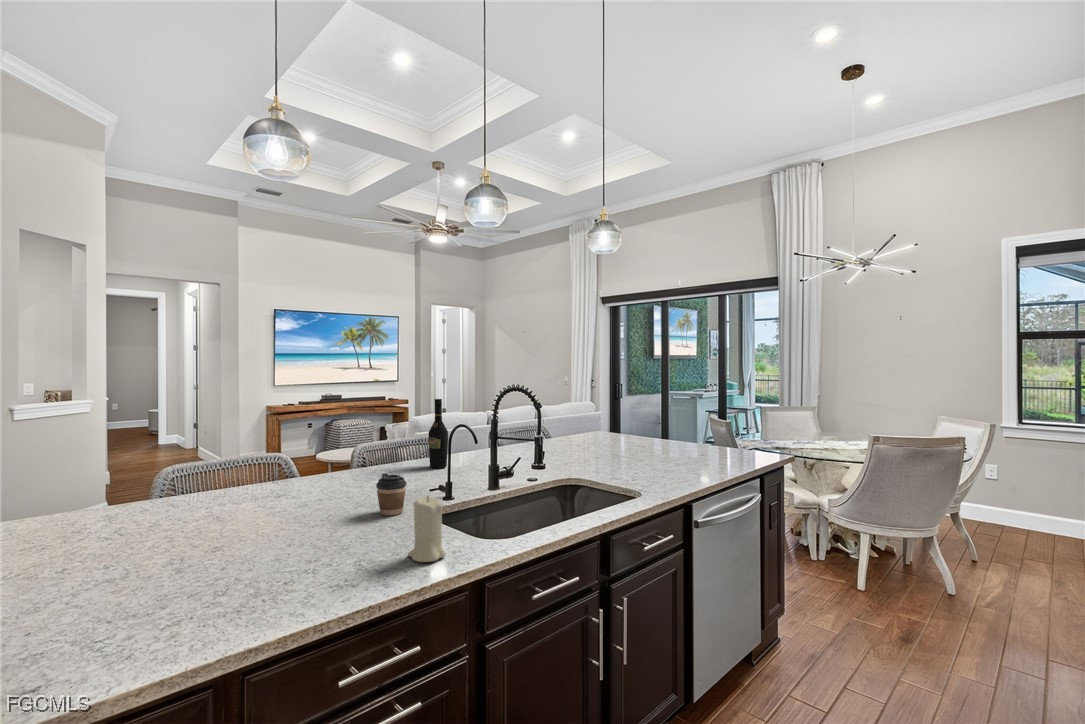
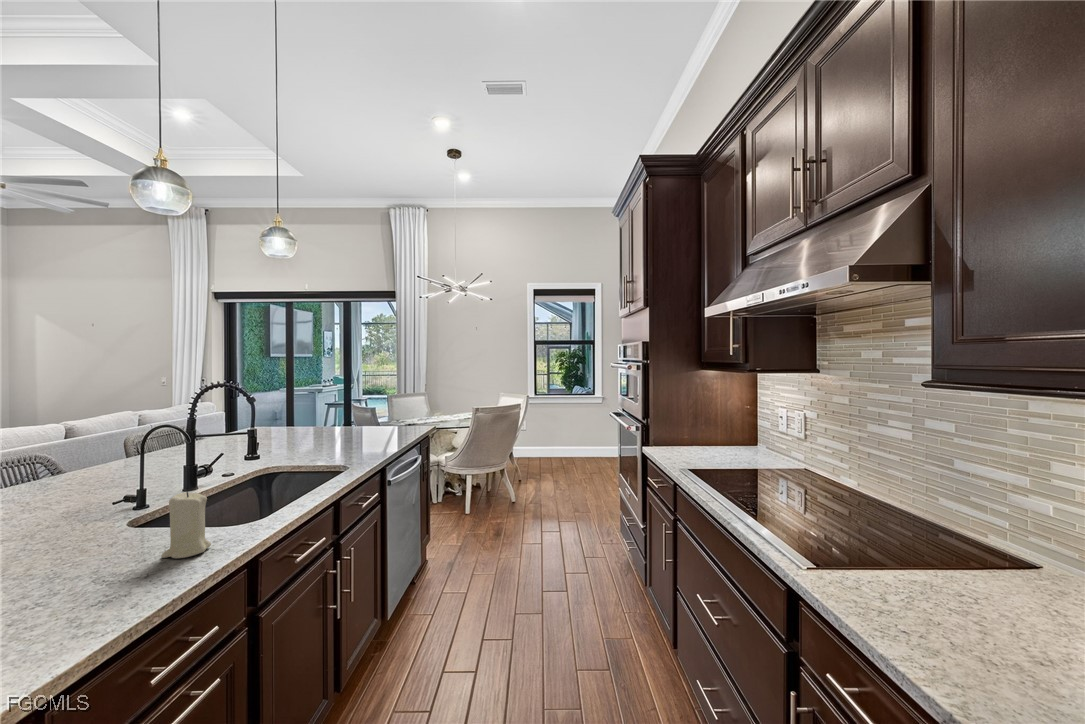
wine bottle: present [428,399,448,468] -> none [62,403,95,487]
coffee cup: present [376,473,406,516] -> none [49,490,98,540]

